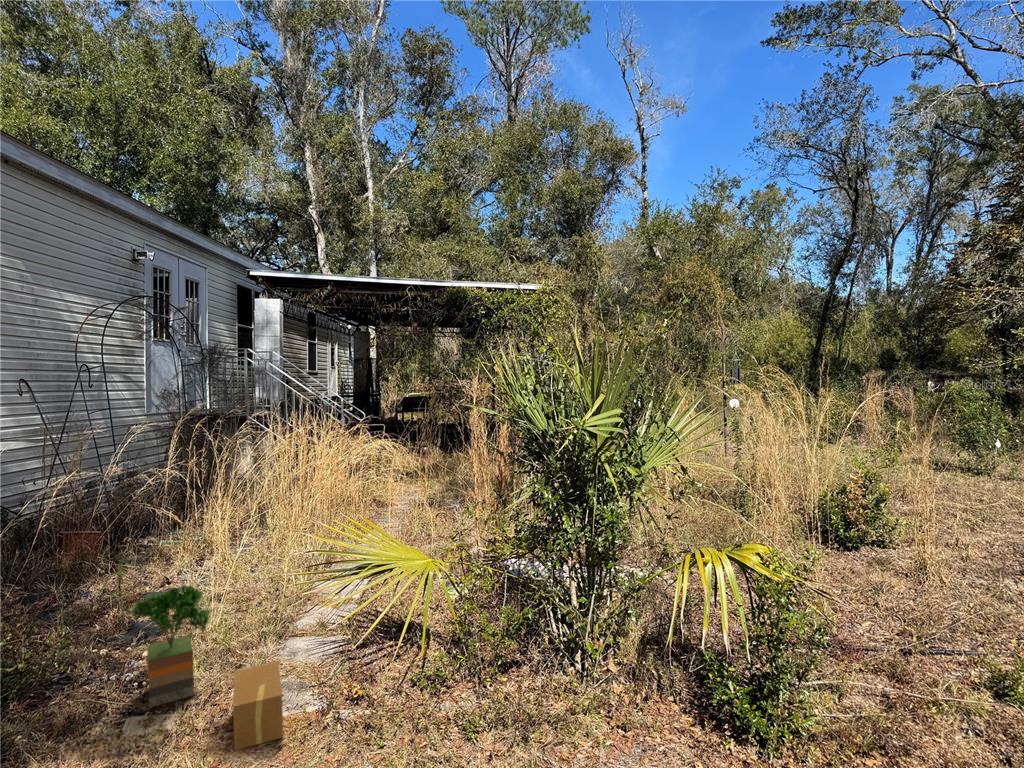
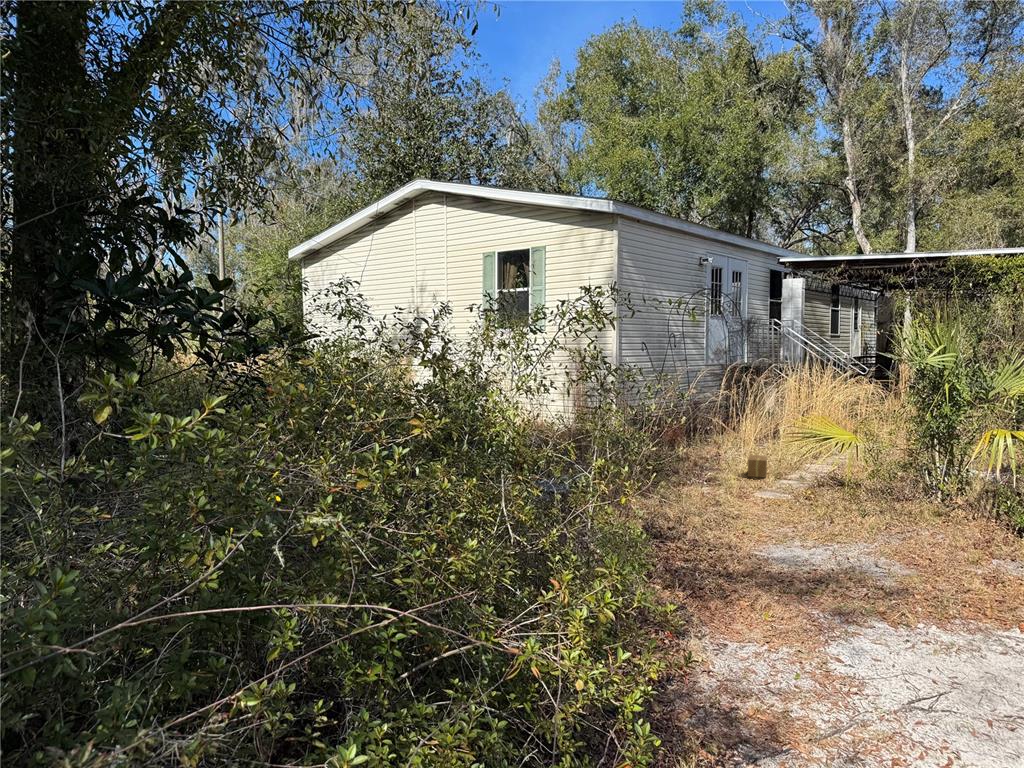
potted tree: present [131,585,211,708] -> none [711,423,742,466]

